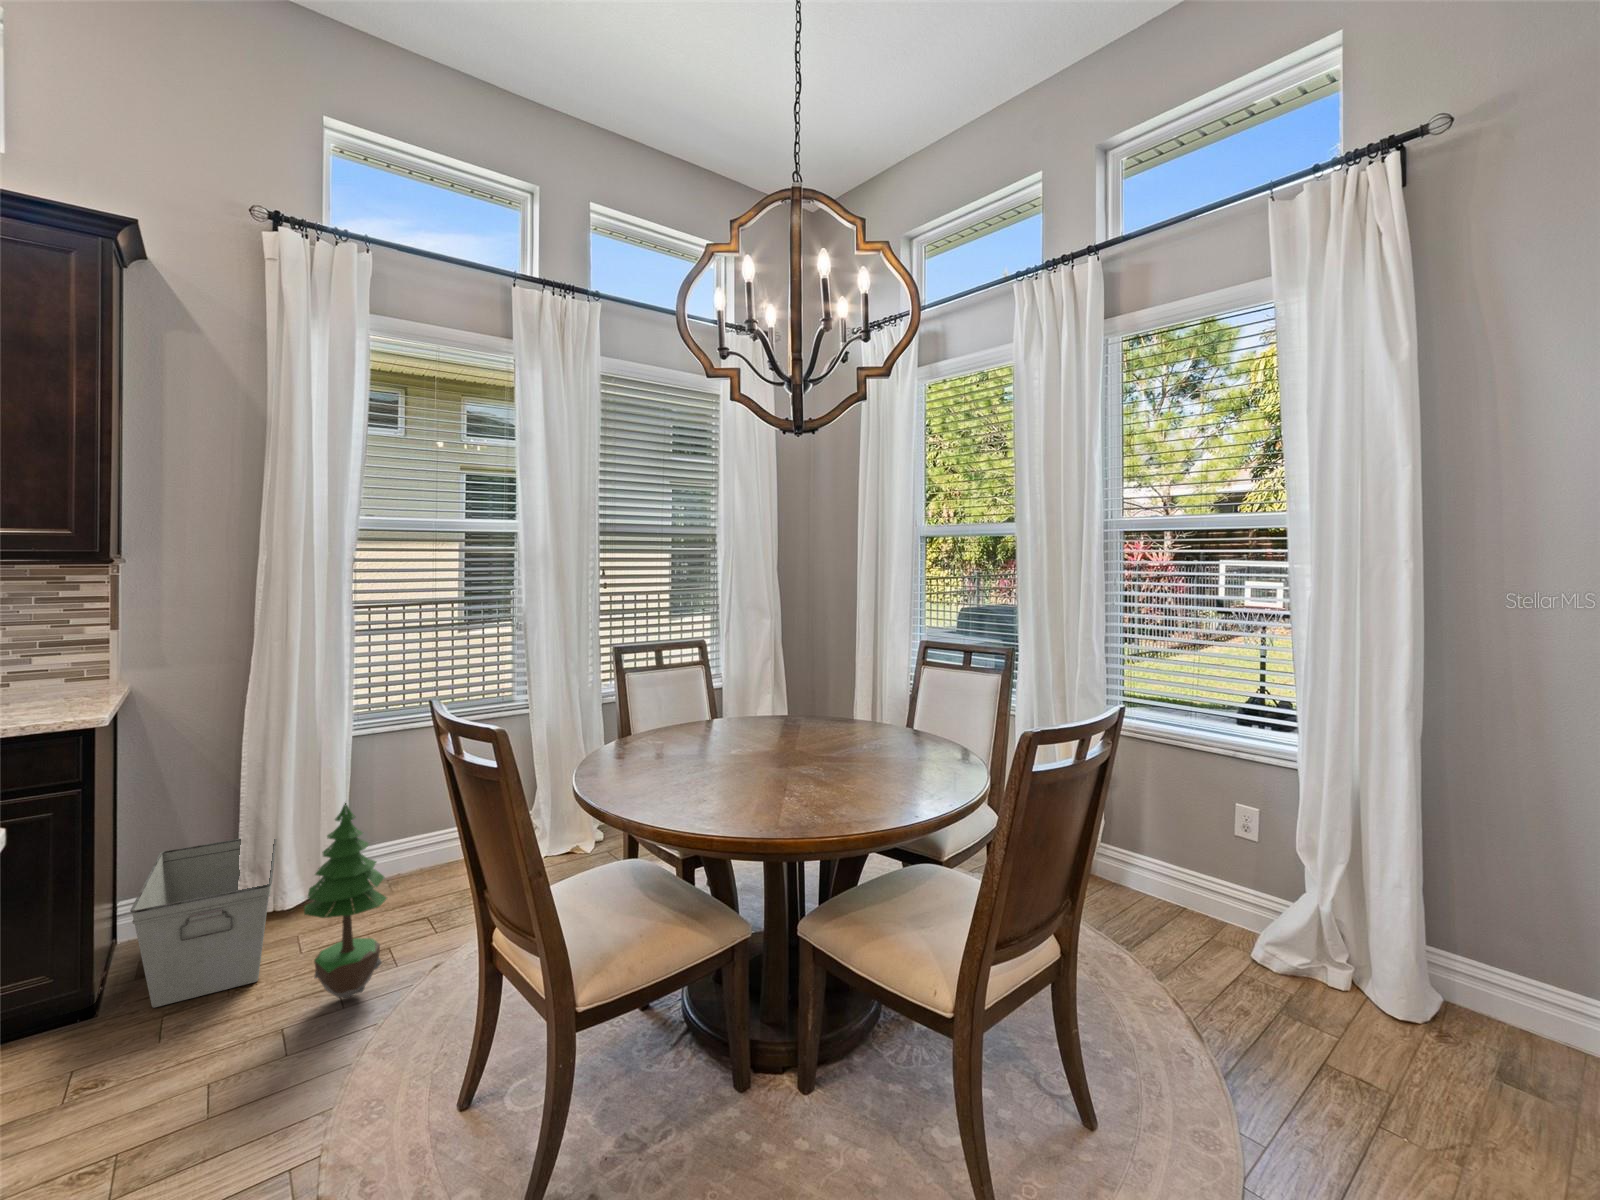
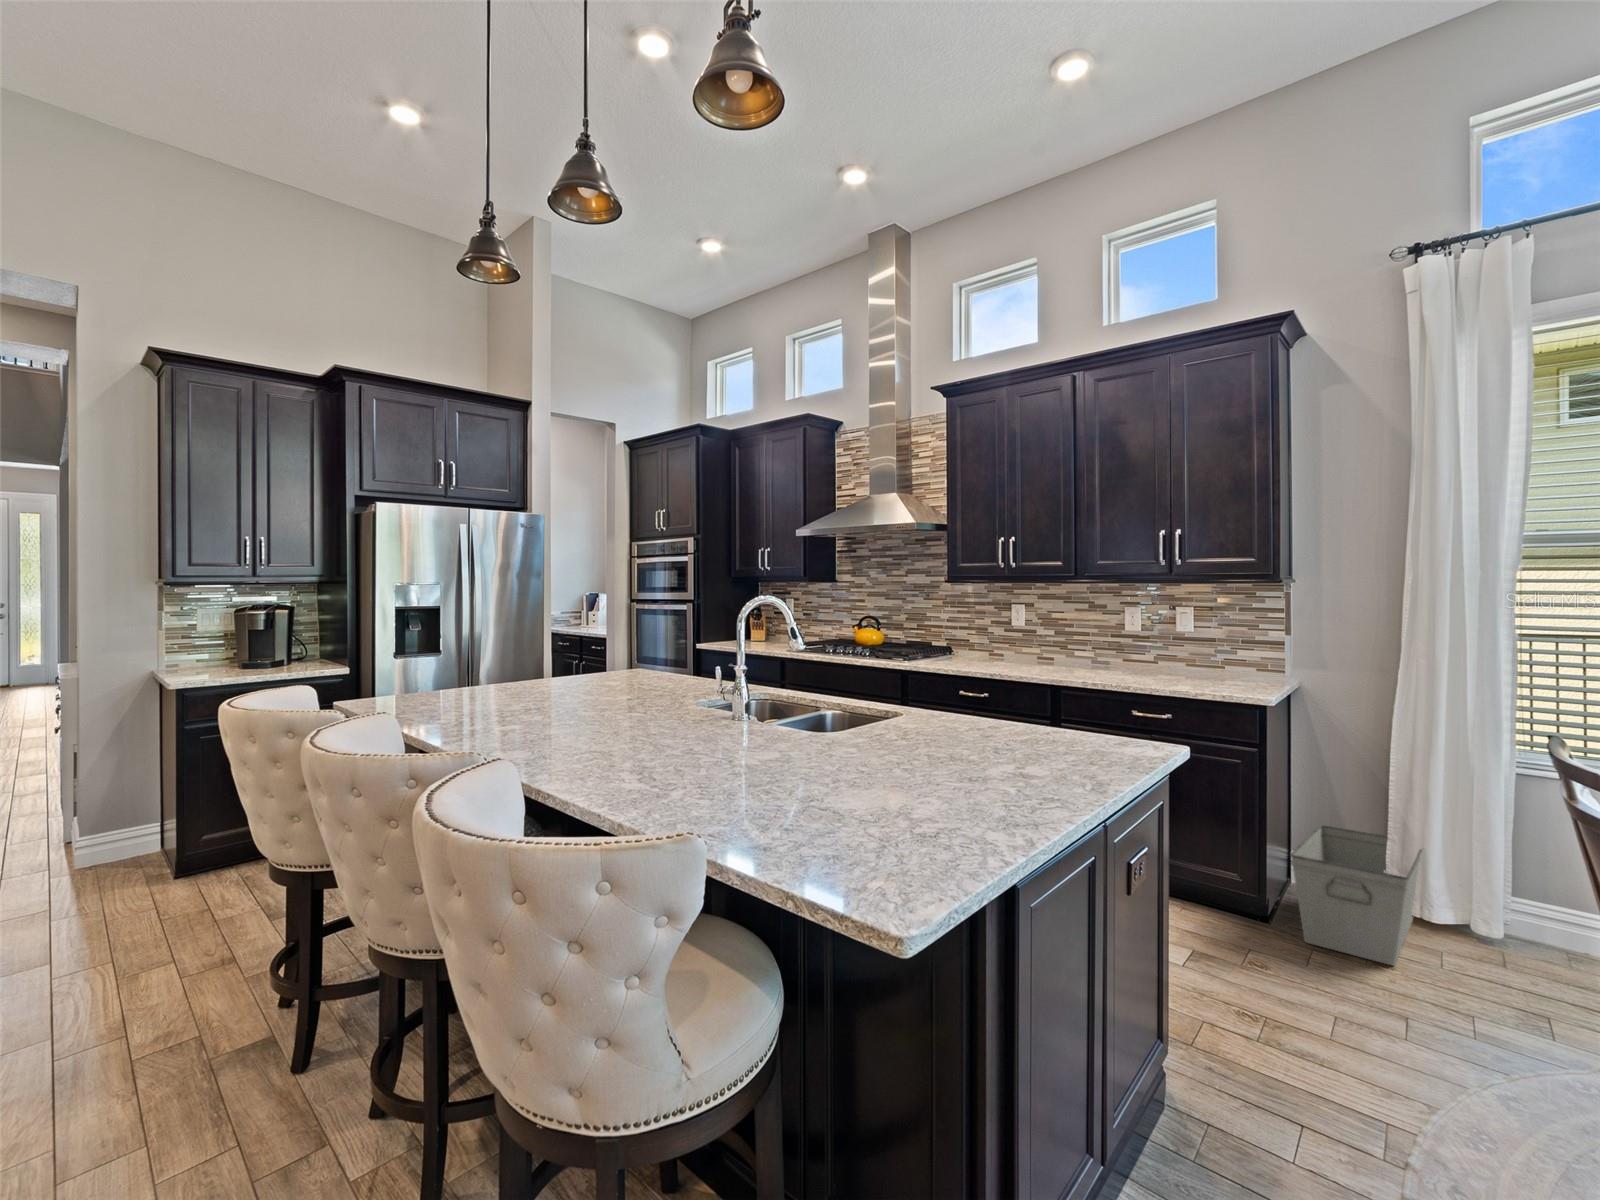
potted tree: present [304,803,387,998] -> none [1435,813,1539,1027]

